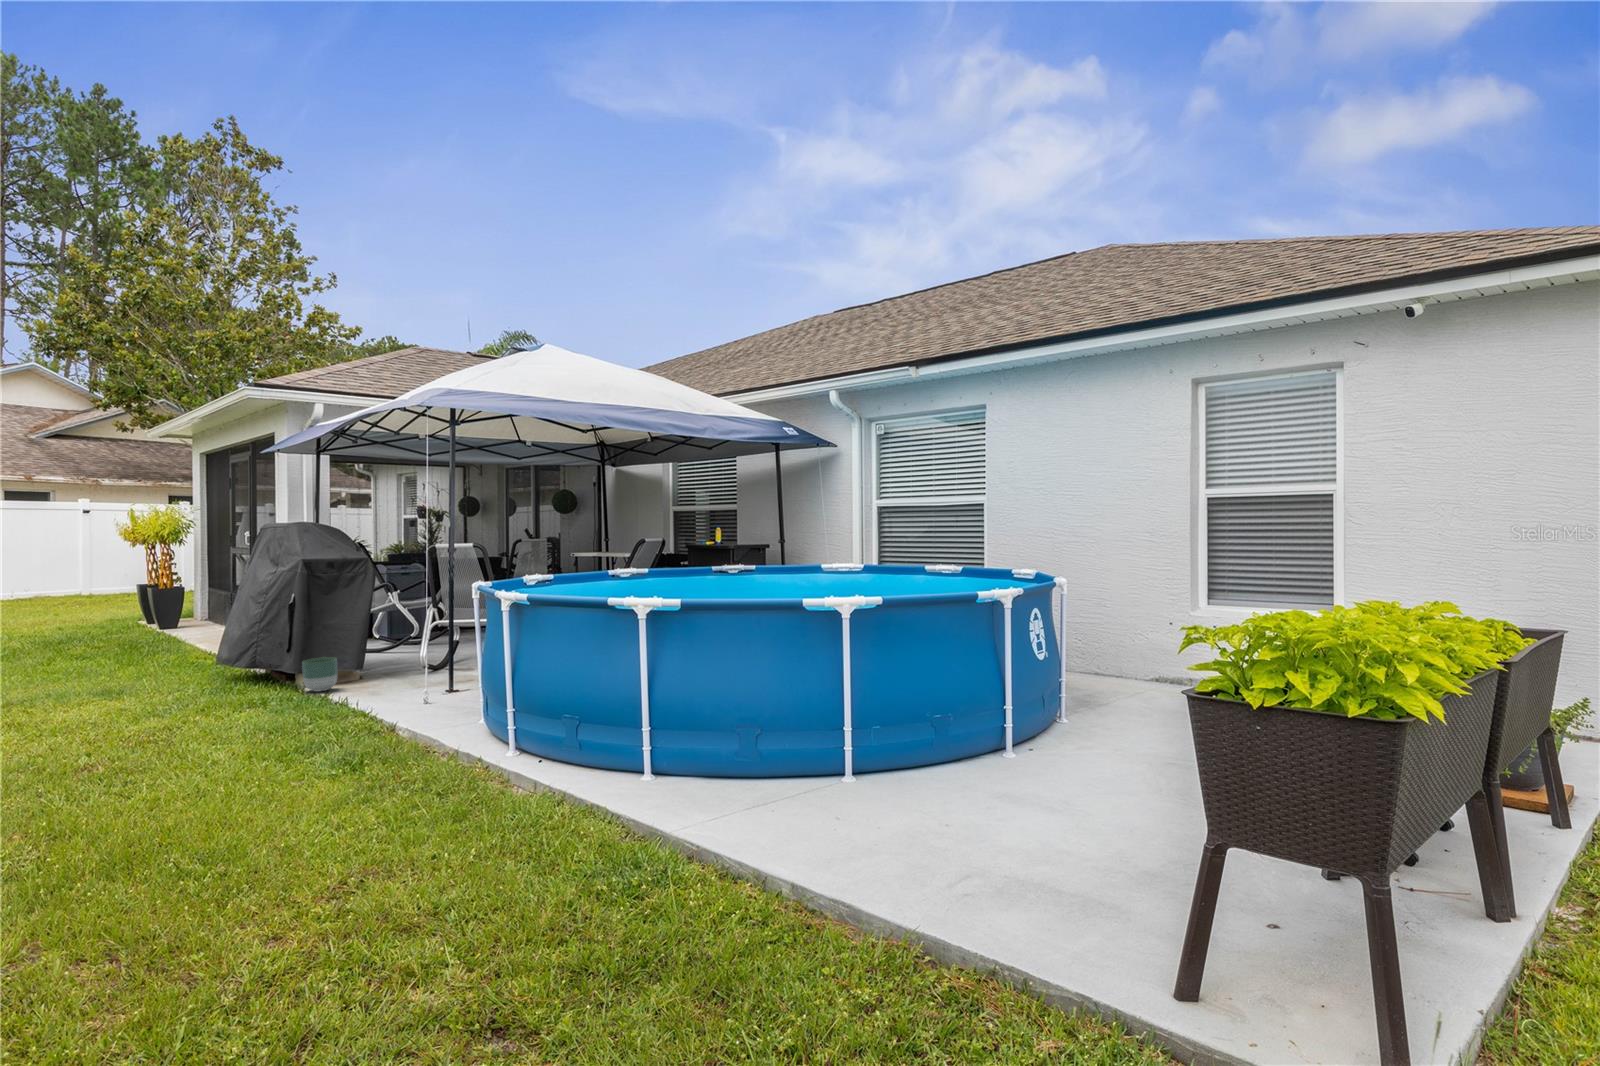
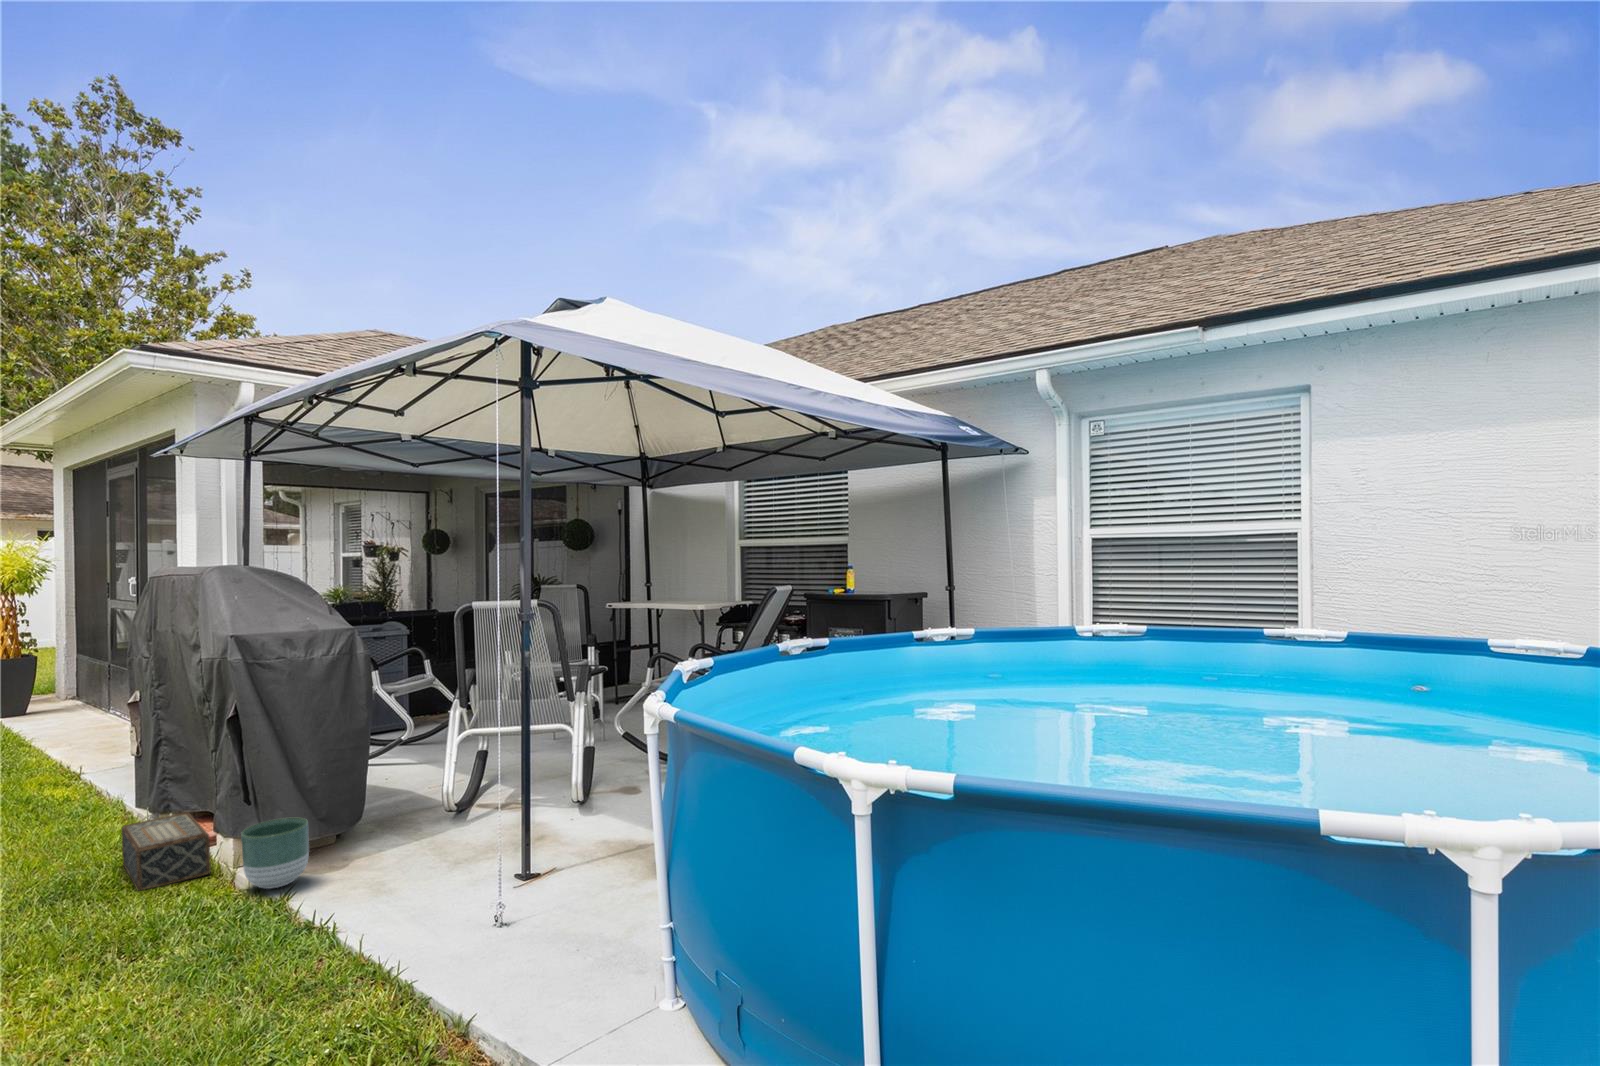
woven basket: none [243,658,288,691] -> present [121,812,211,891]

